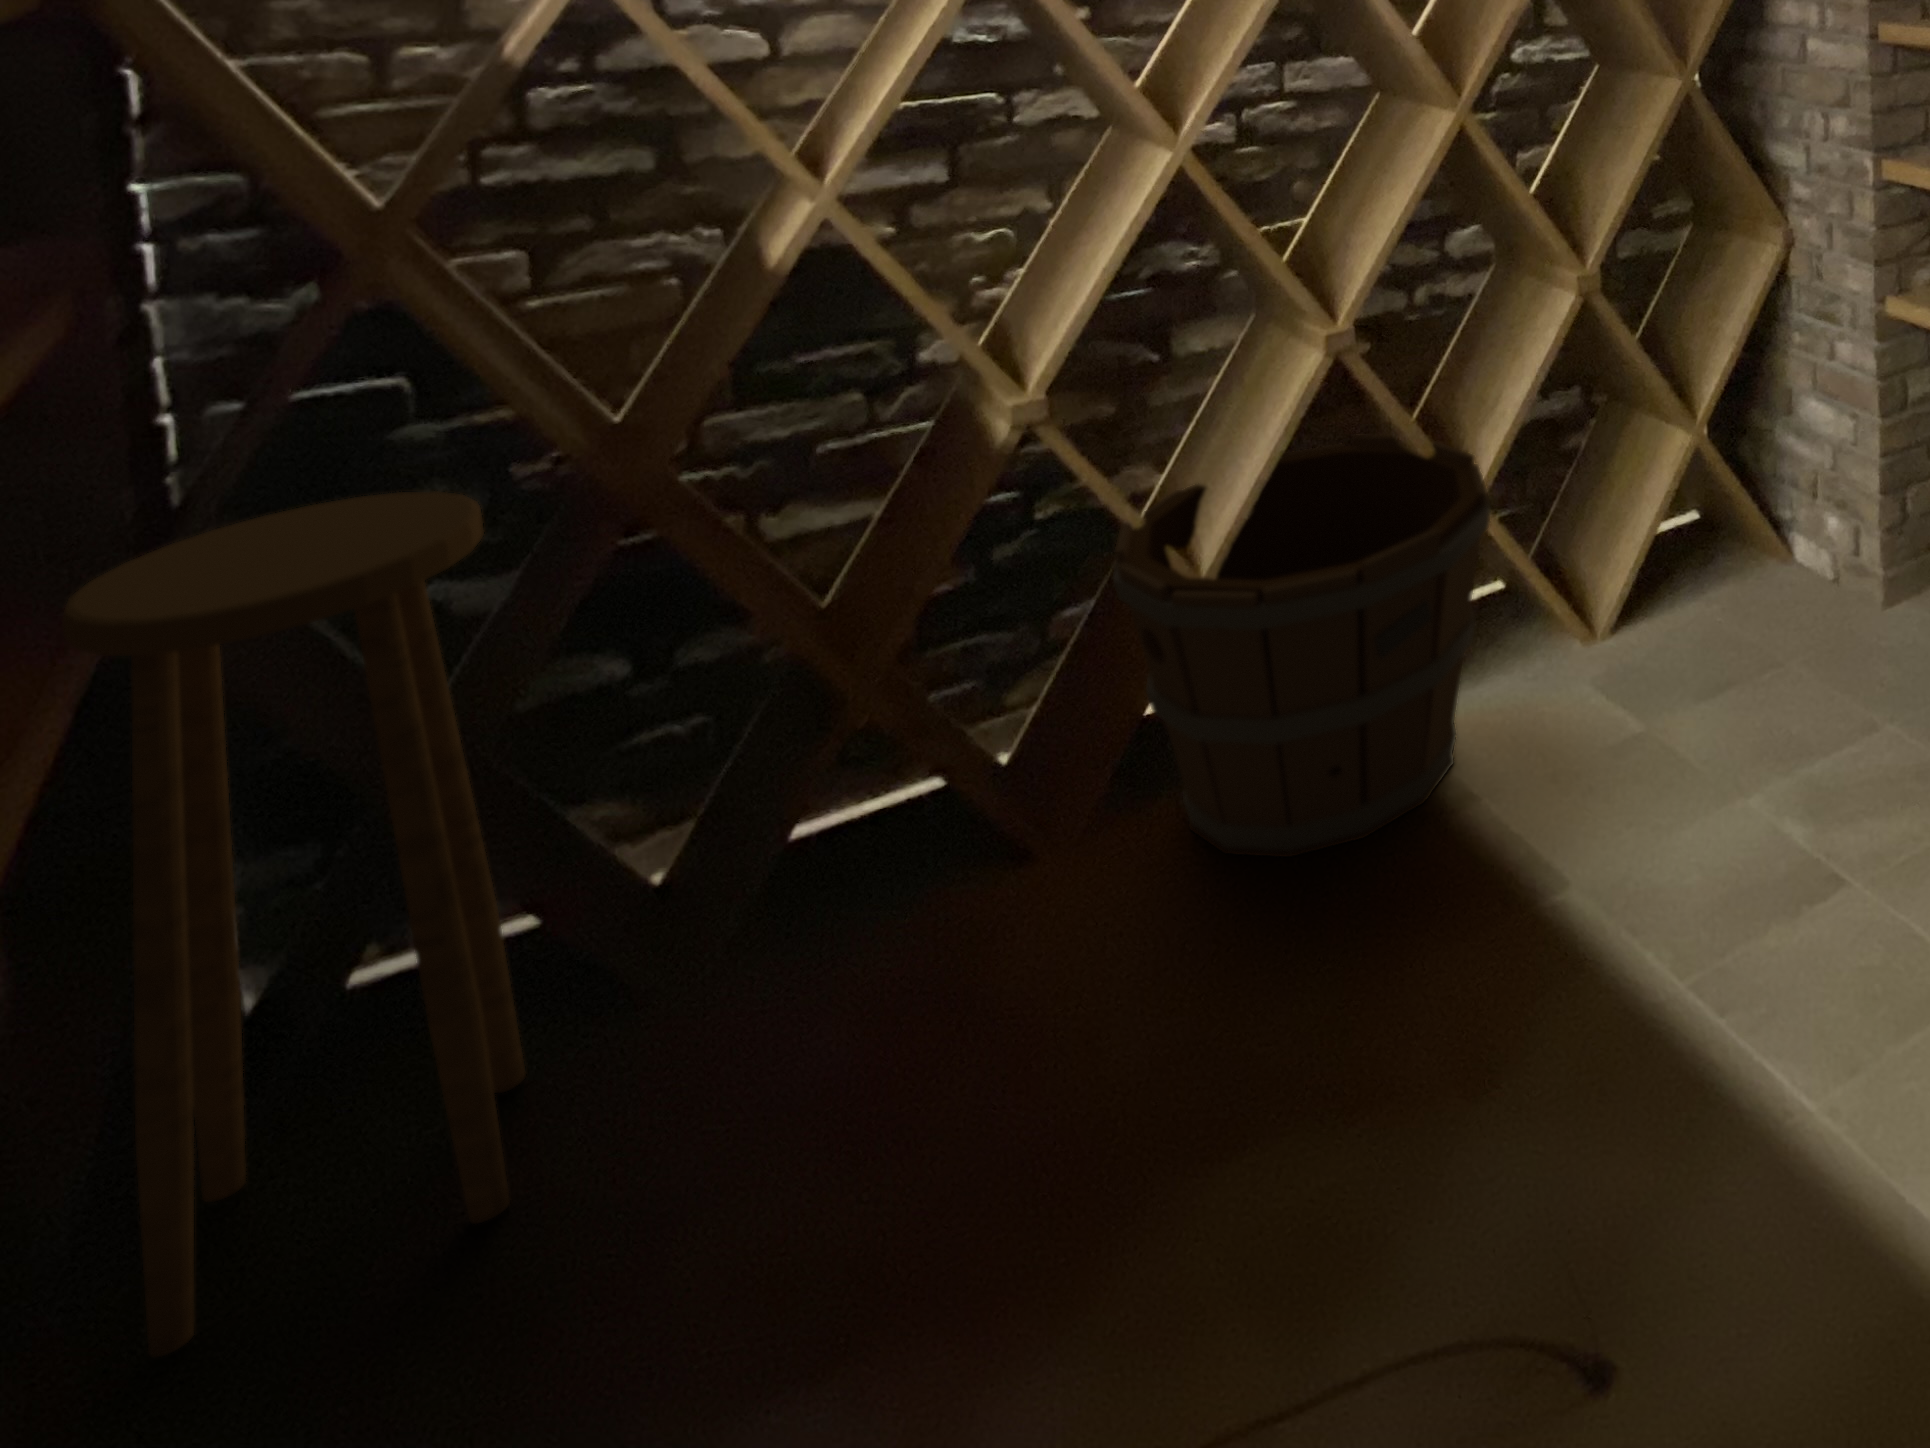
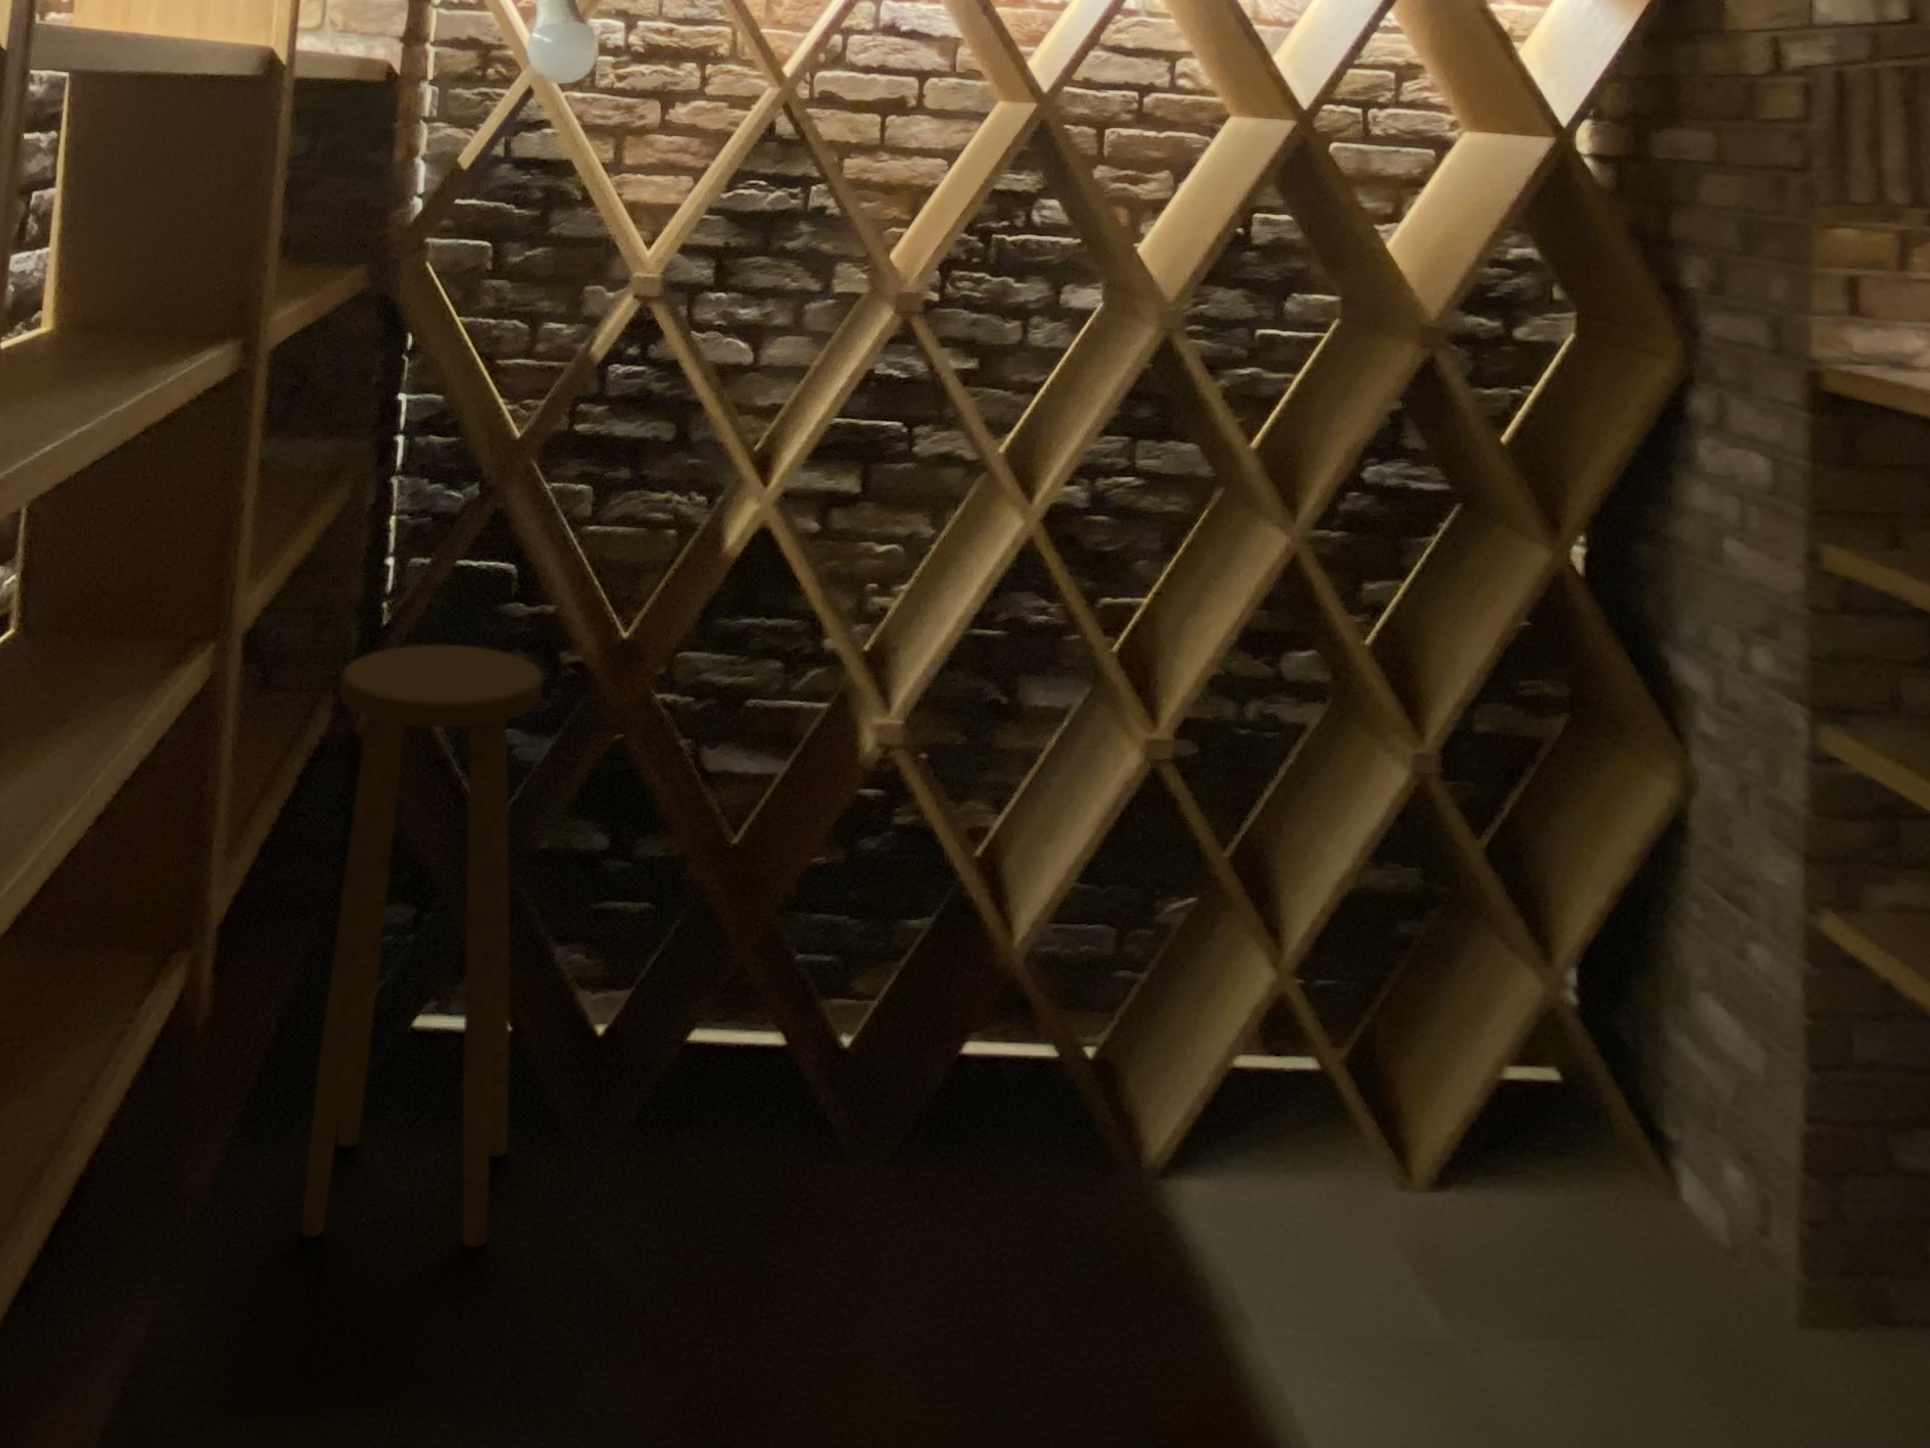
wooden bucket: present [1113,434,1491,857] -> none [940,834,1292,1274]

